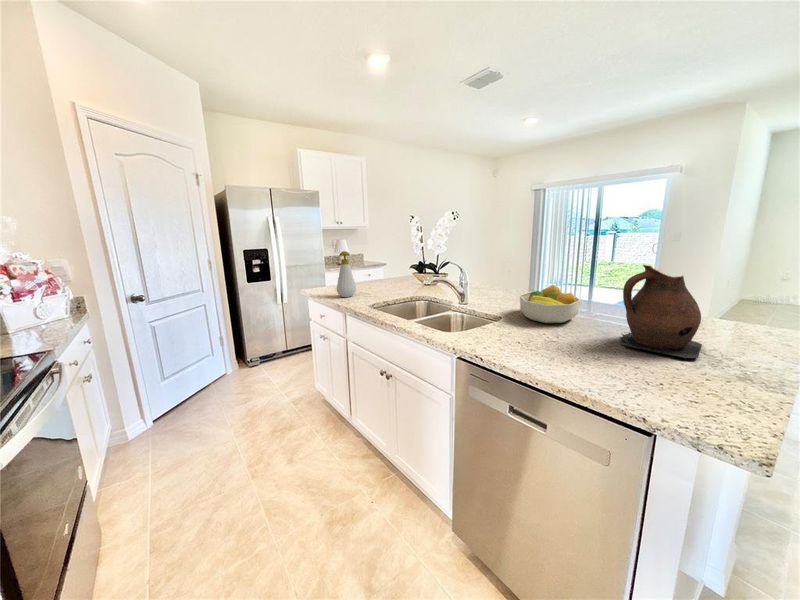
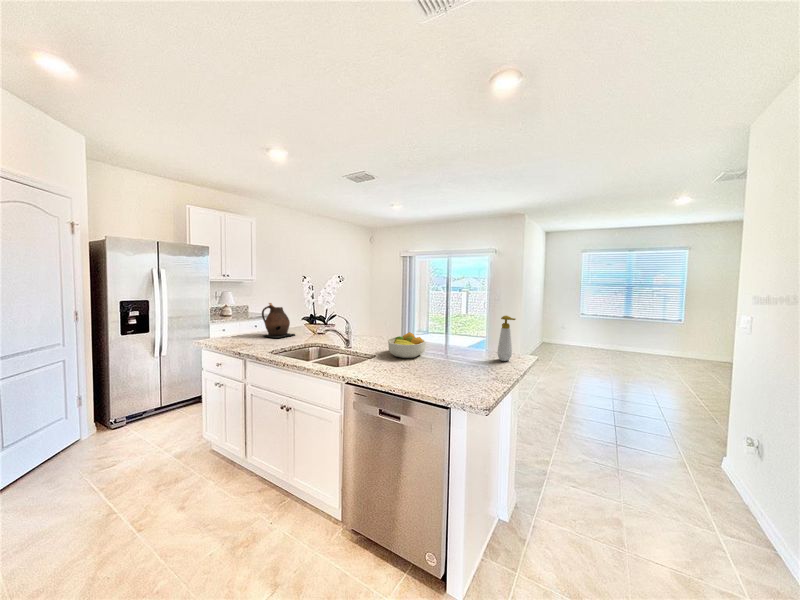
soap bottle: present [337,251,356,297] -> present [497,316,515,361]
ceramic pitcher: present [622,265,702,359] -> present [262,303,295,338]

